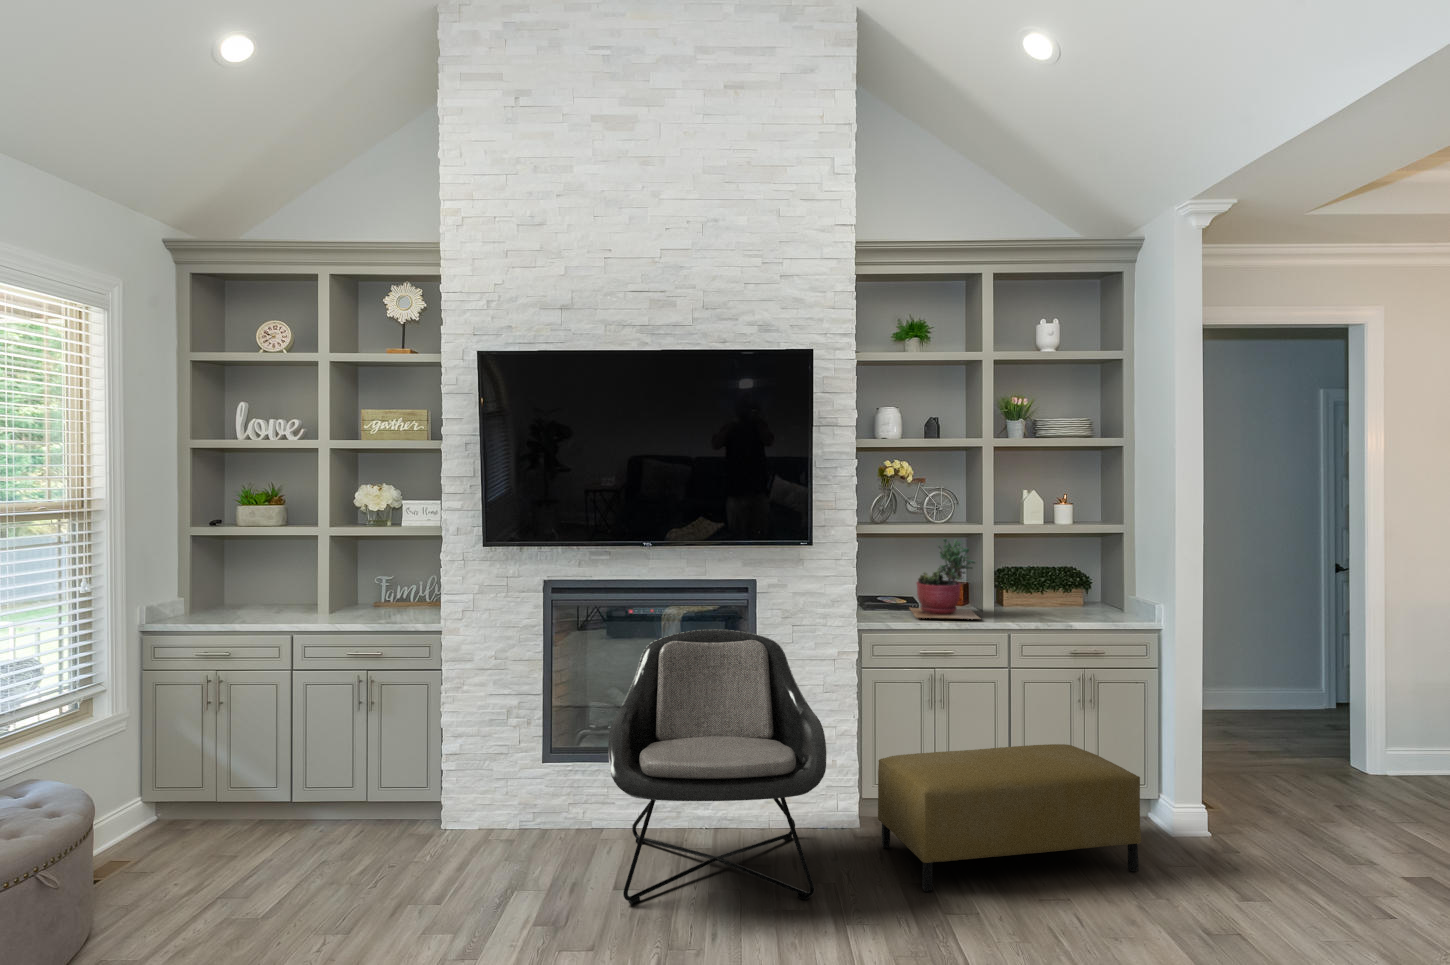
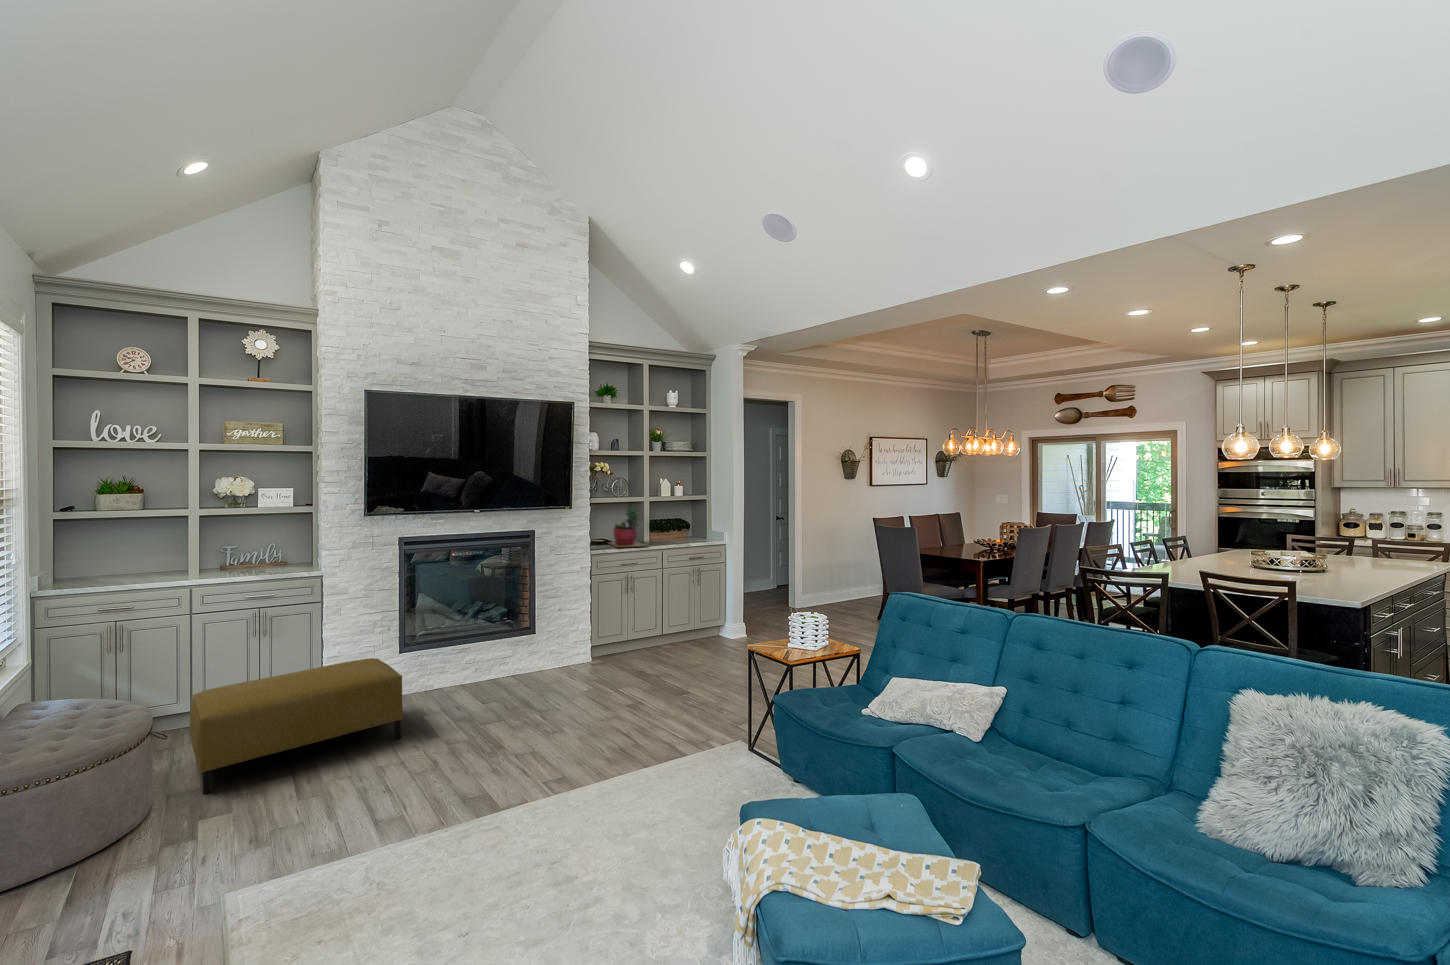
lounge chair: present [608,629,826,904] -> none [467,561,599,719]
ottoman: present [878,744,1141,891] -> present [190,658,403,794]

